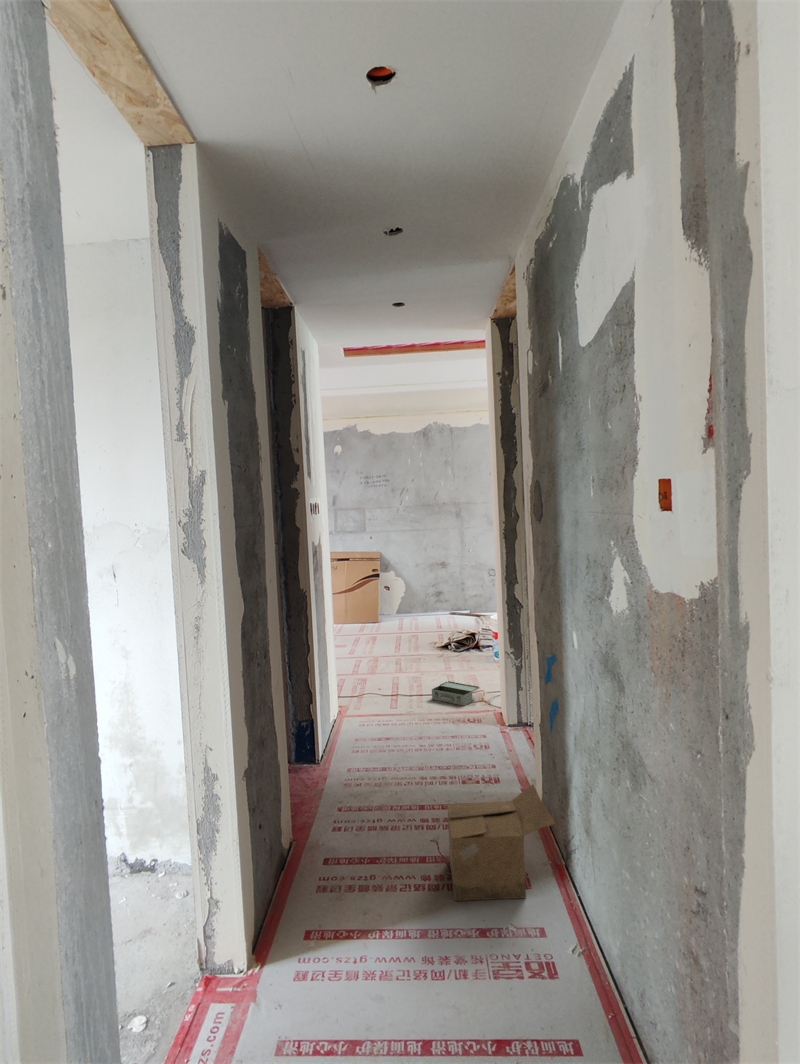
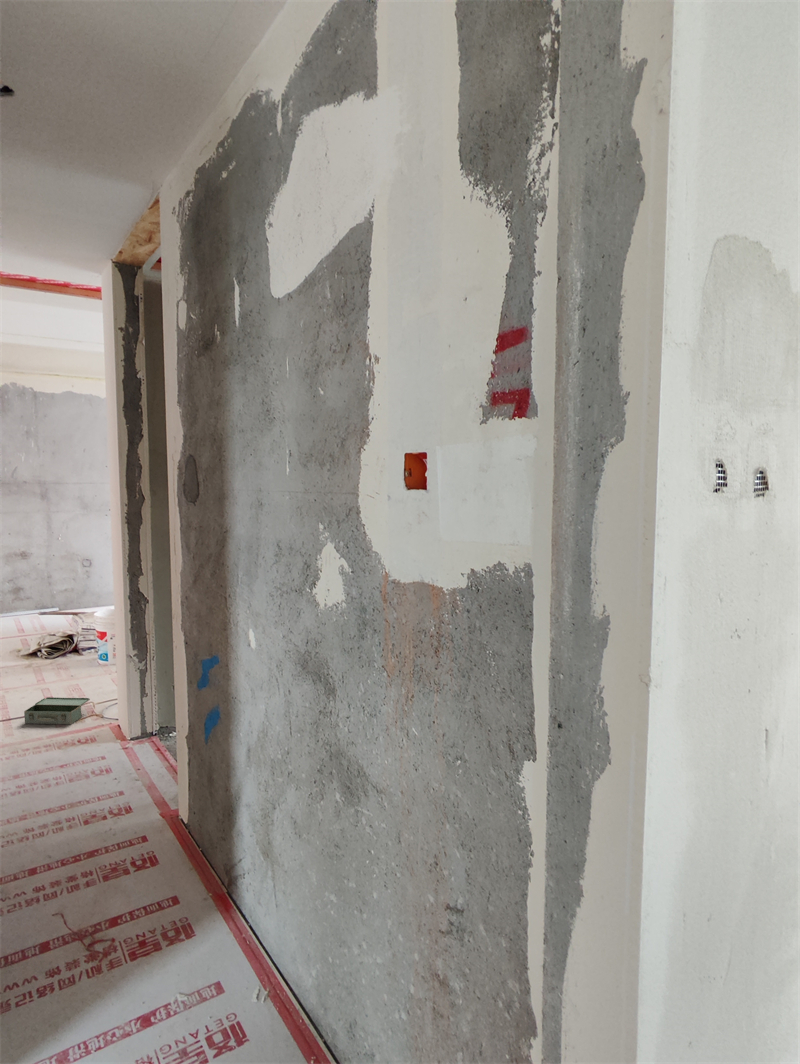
cardboard box: present [448,784,556,901] -> none [80,809,226,990]

